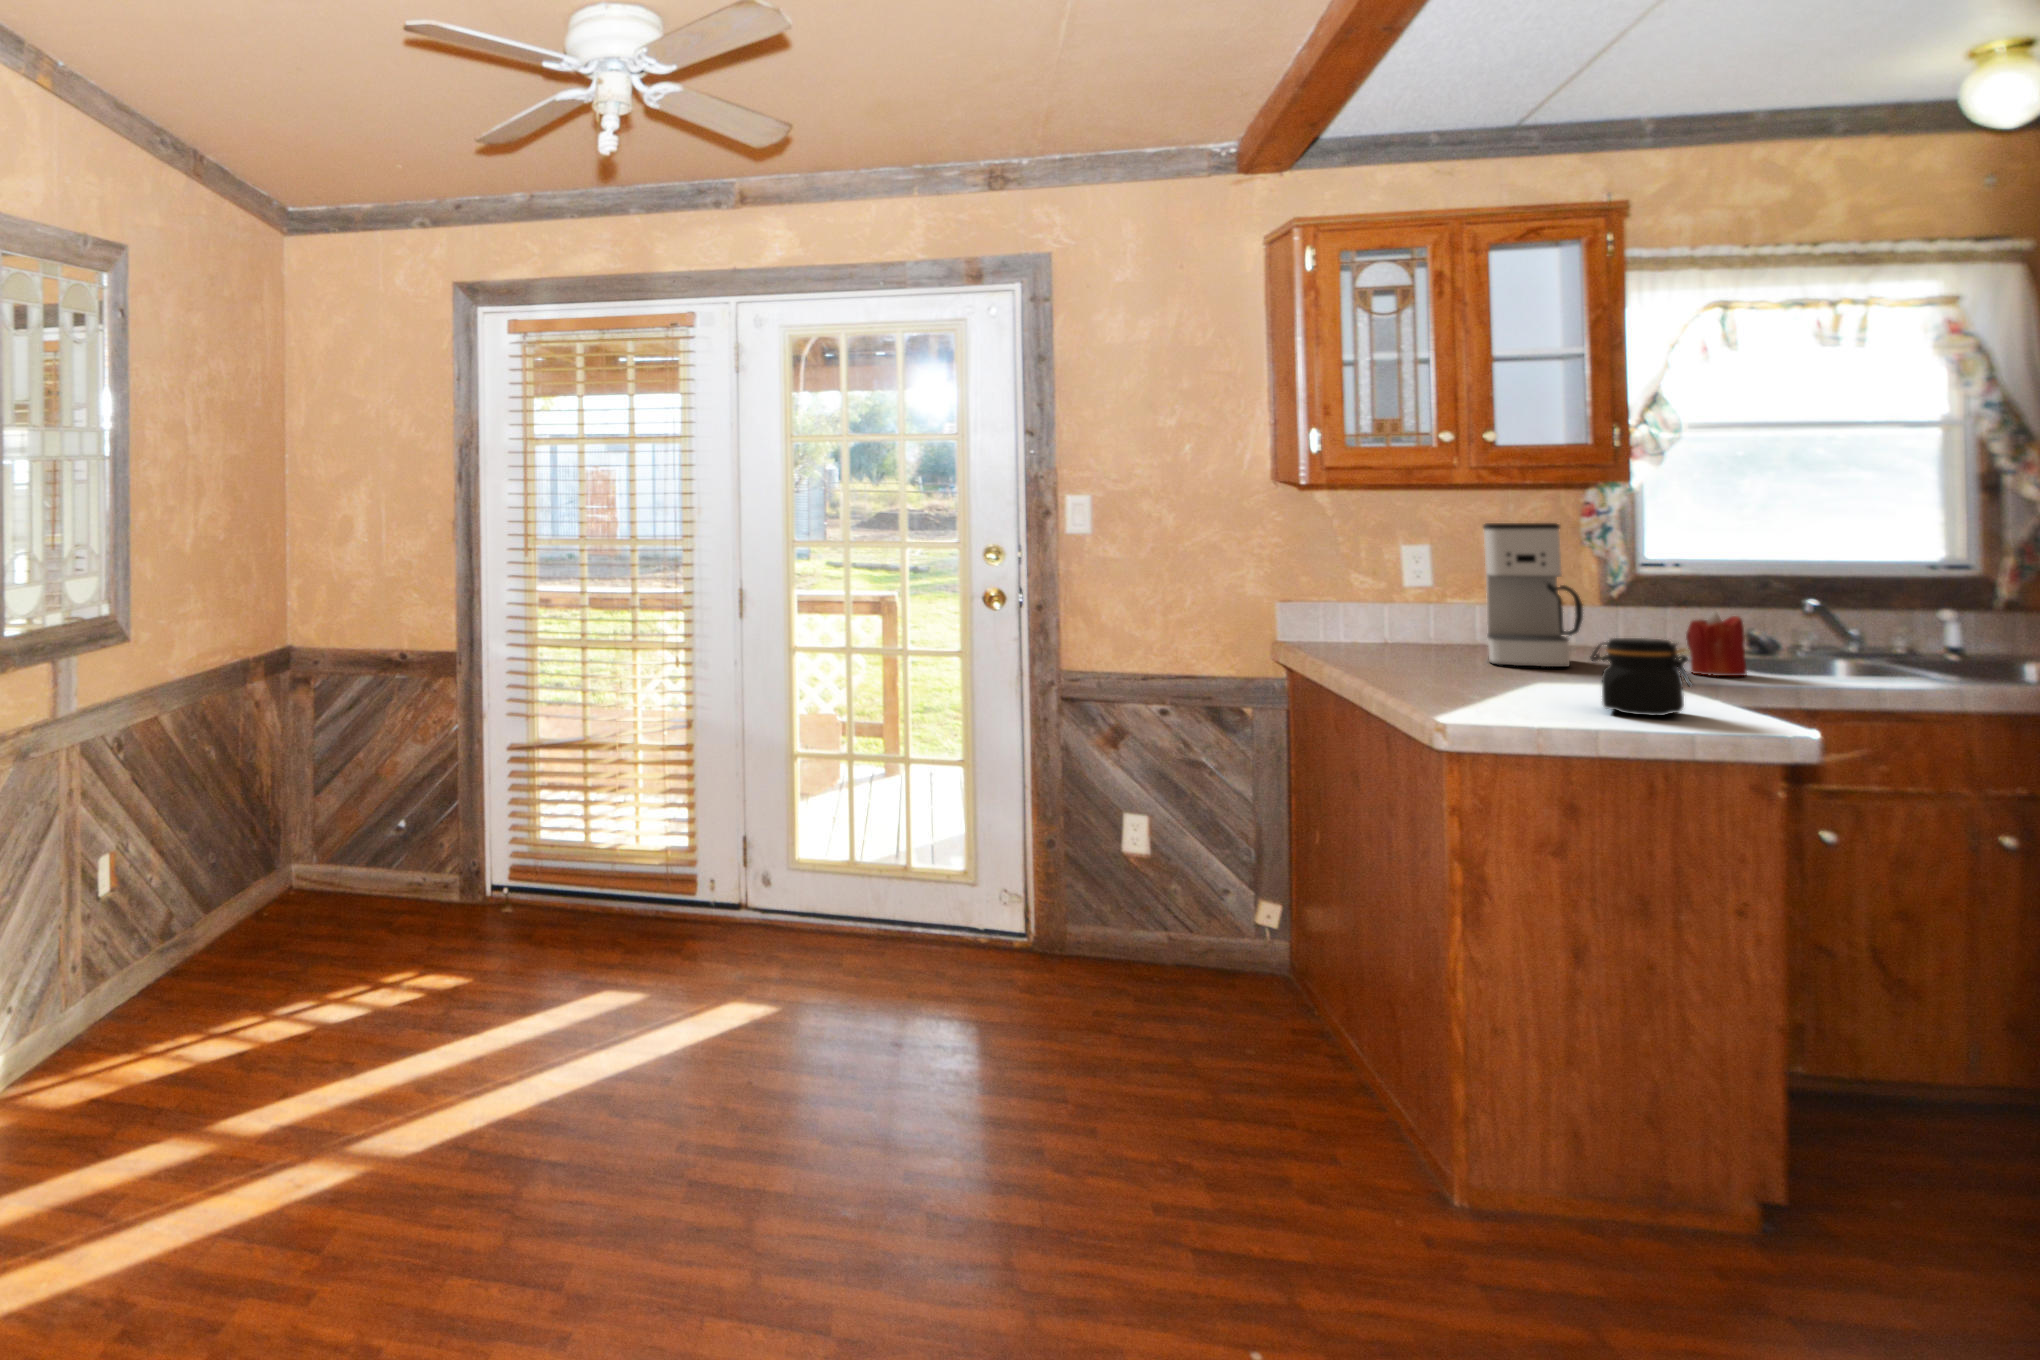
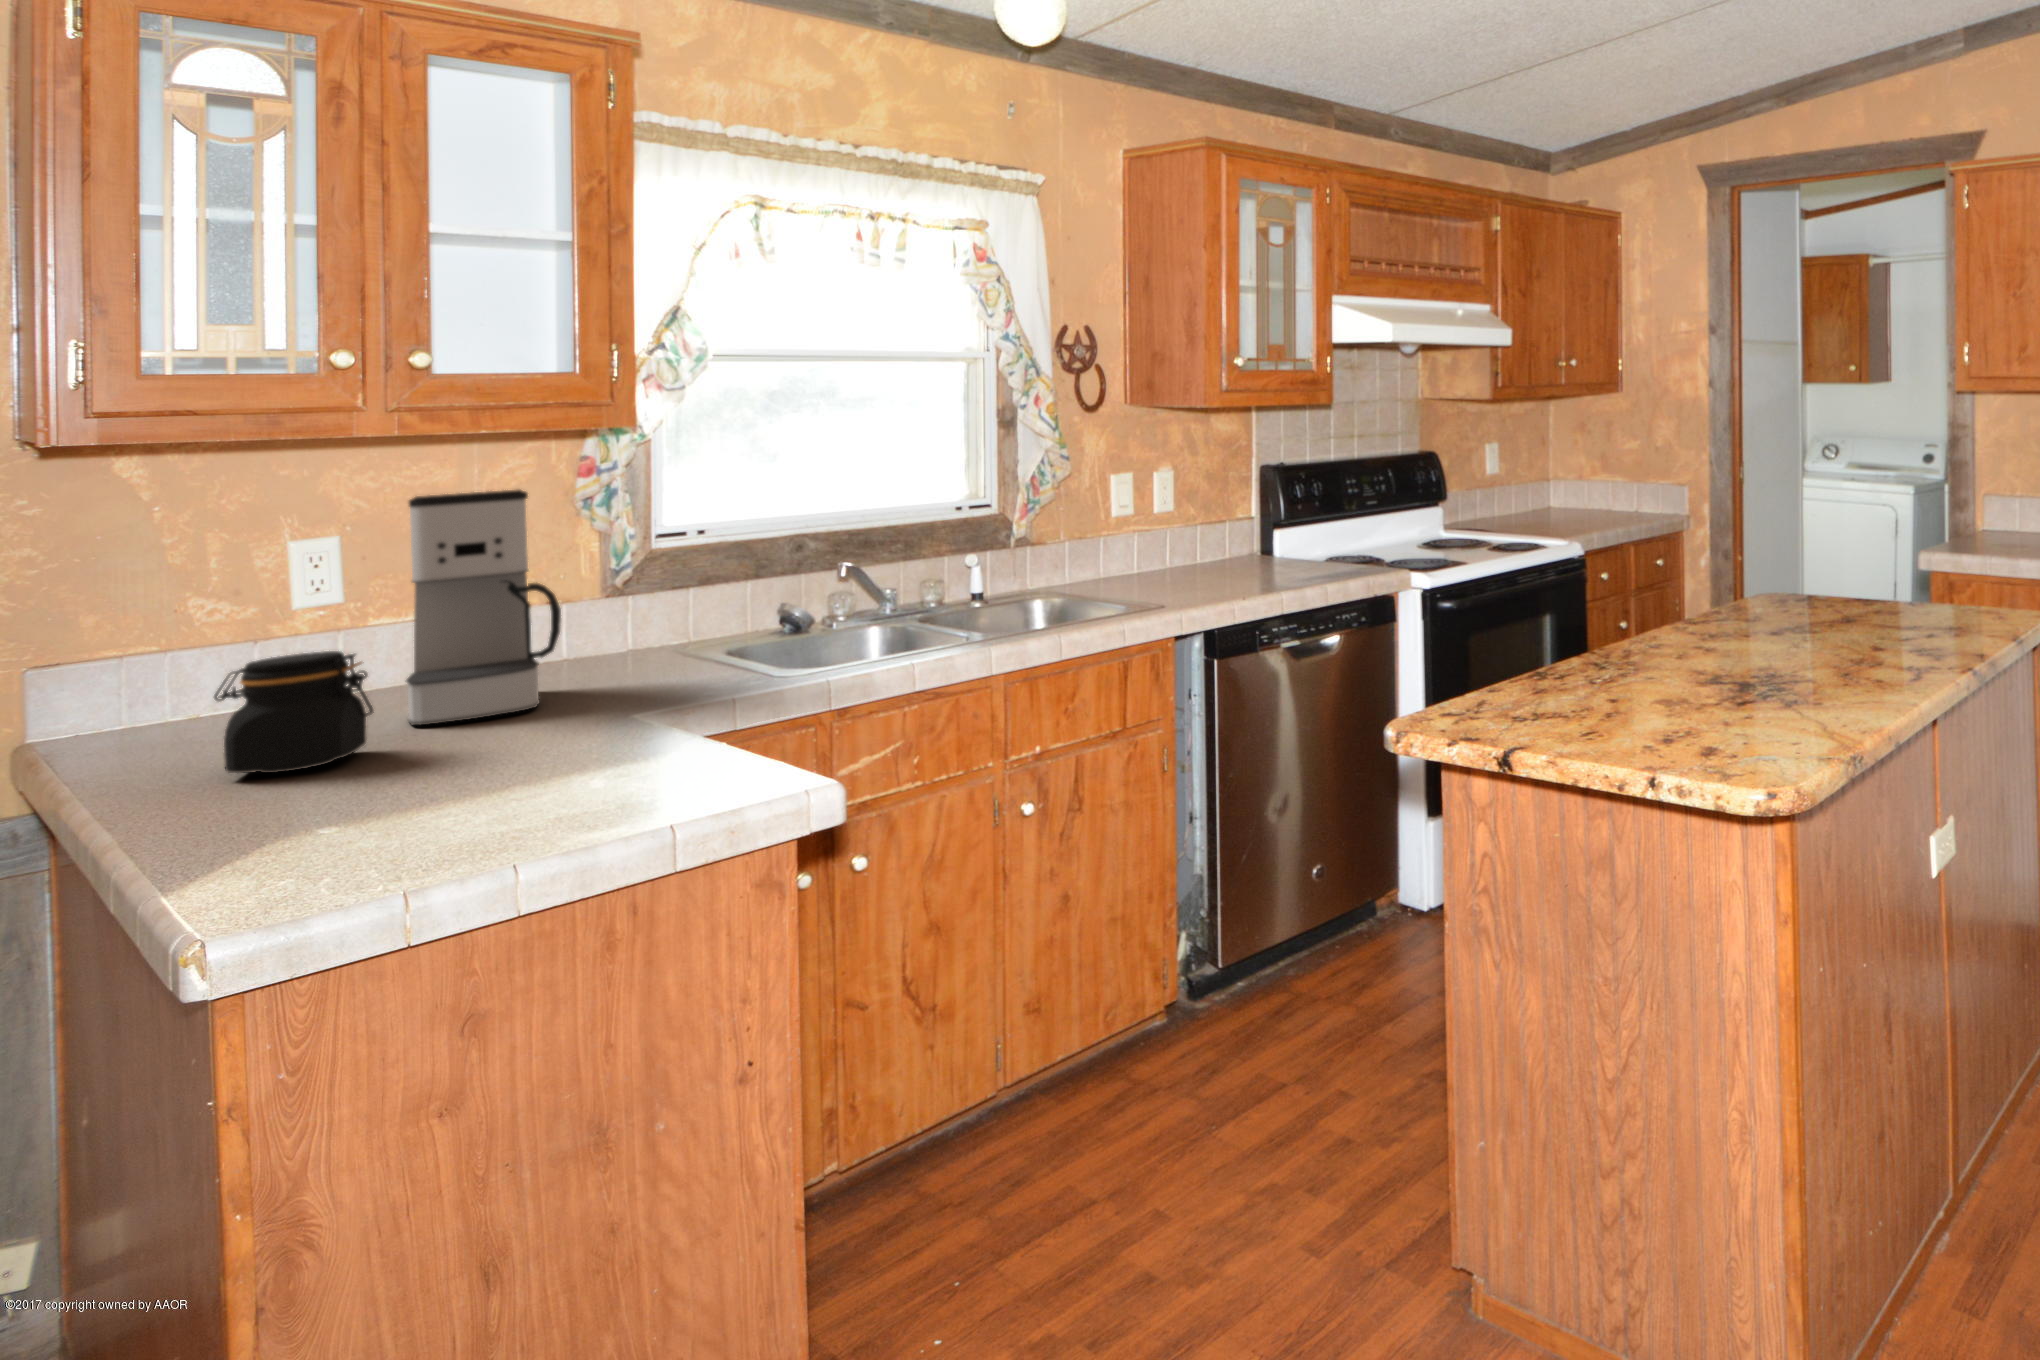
candle: present [1686,612,1747,676] -> none [701,595,773,686]
jar: present [1591,638,1693,716] -> present [214,651,374,773]

